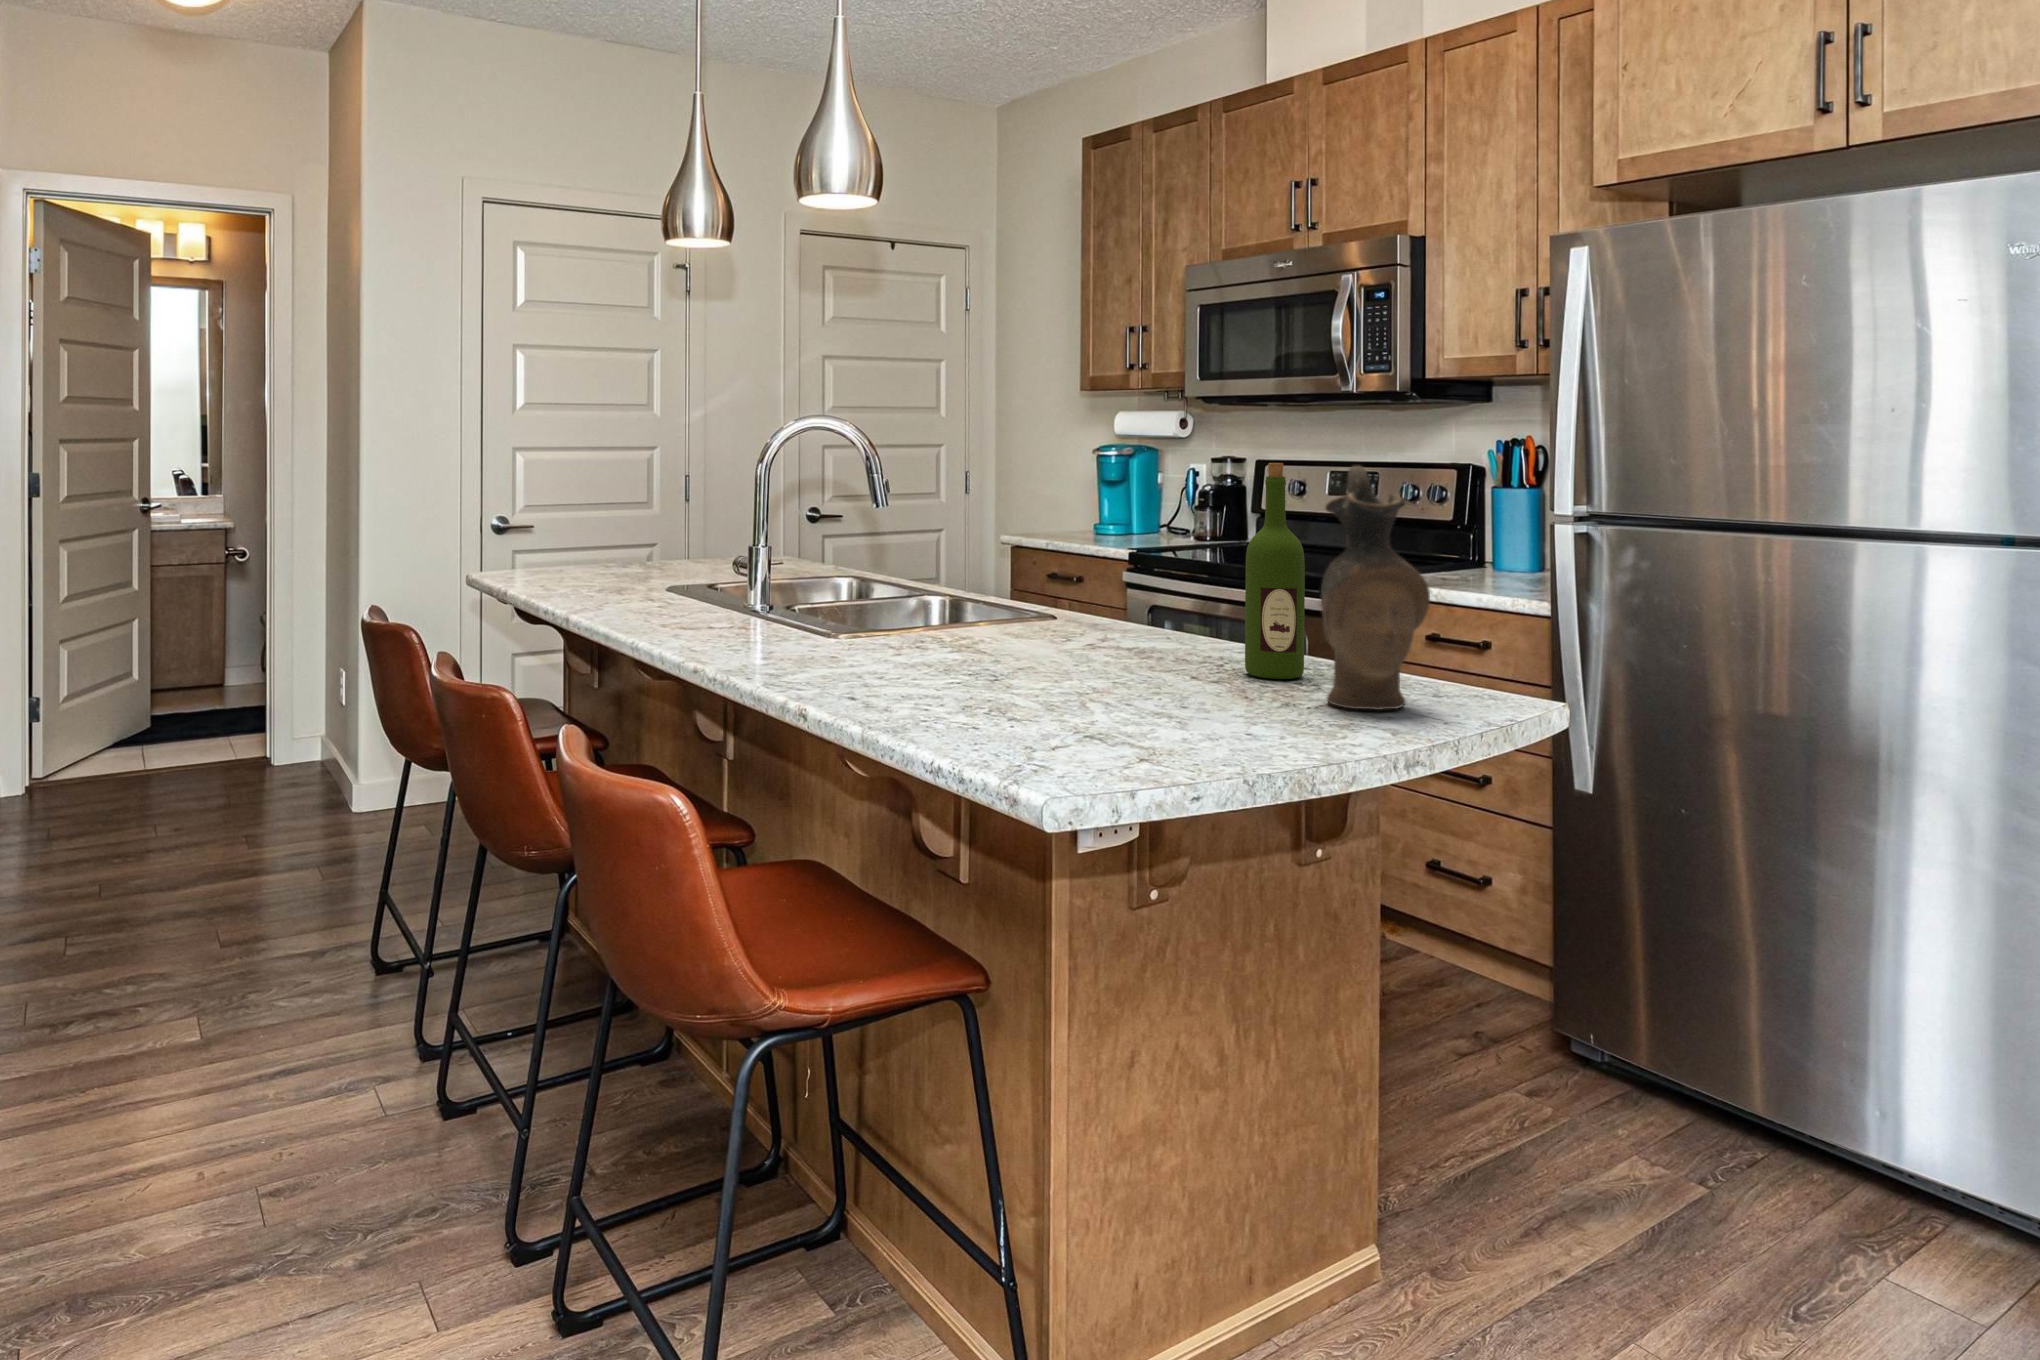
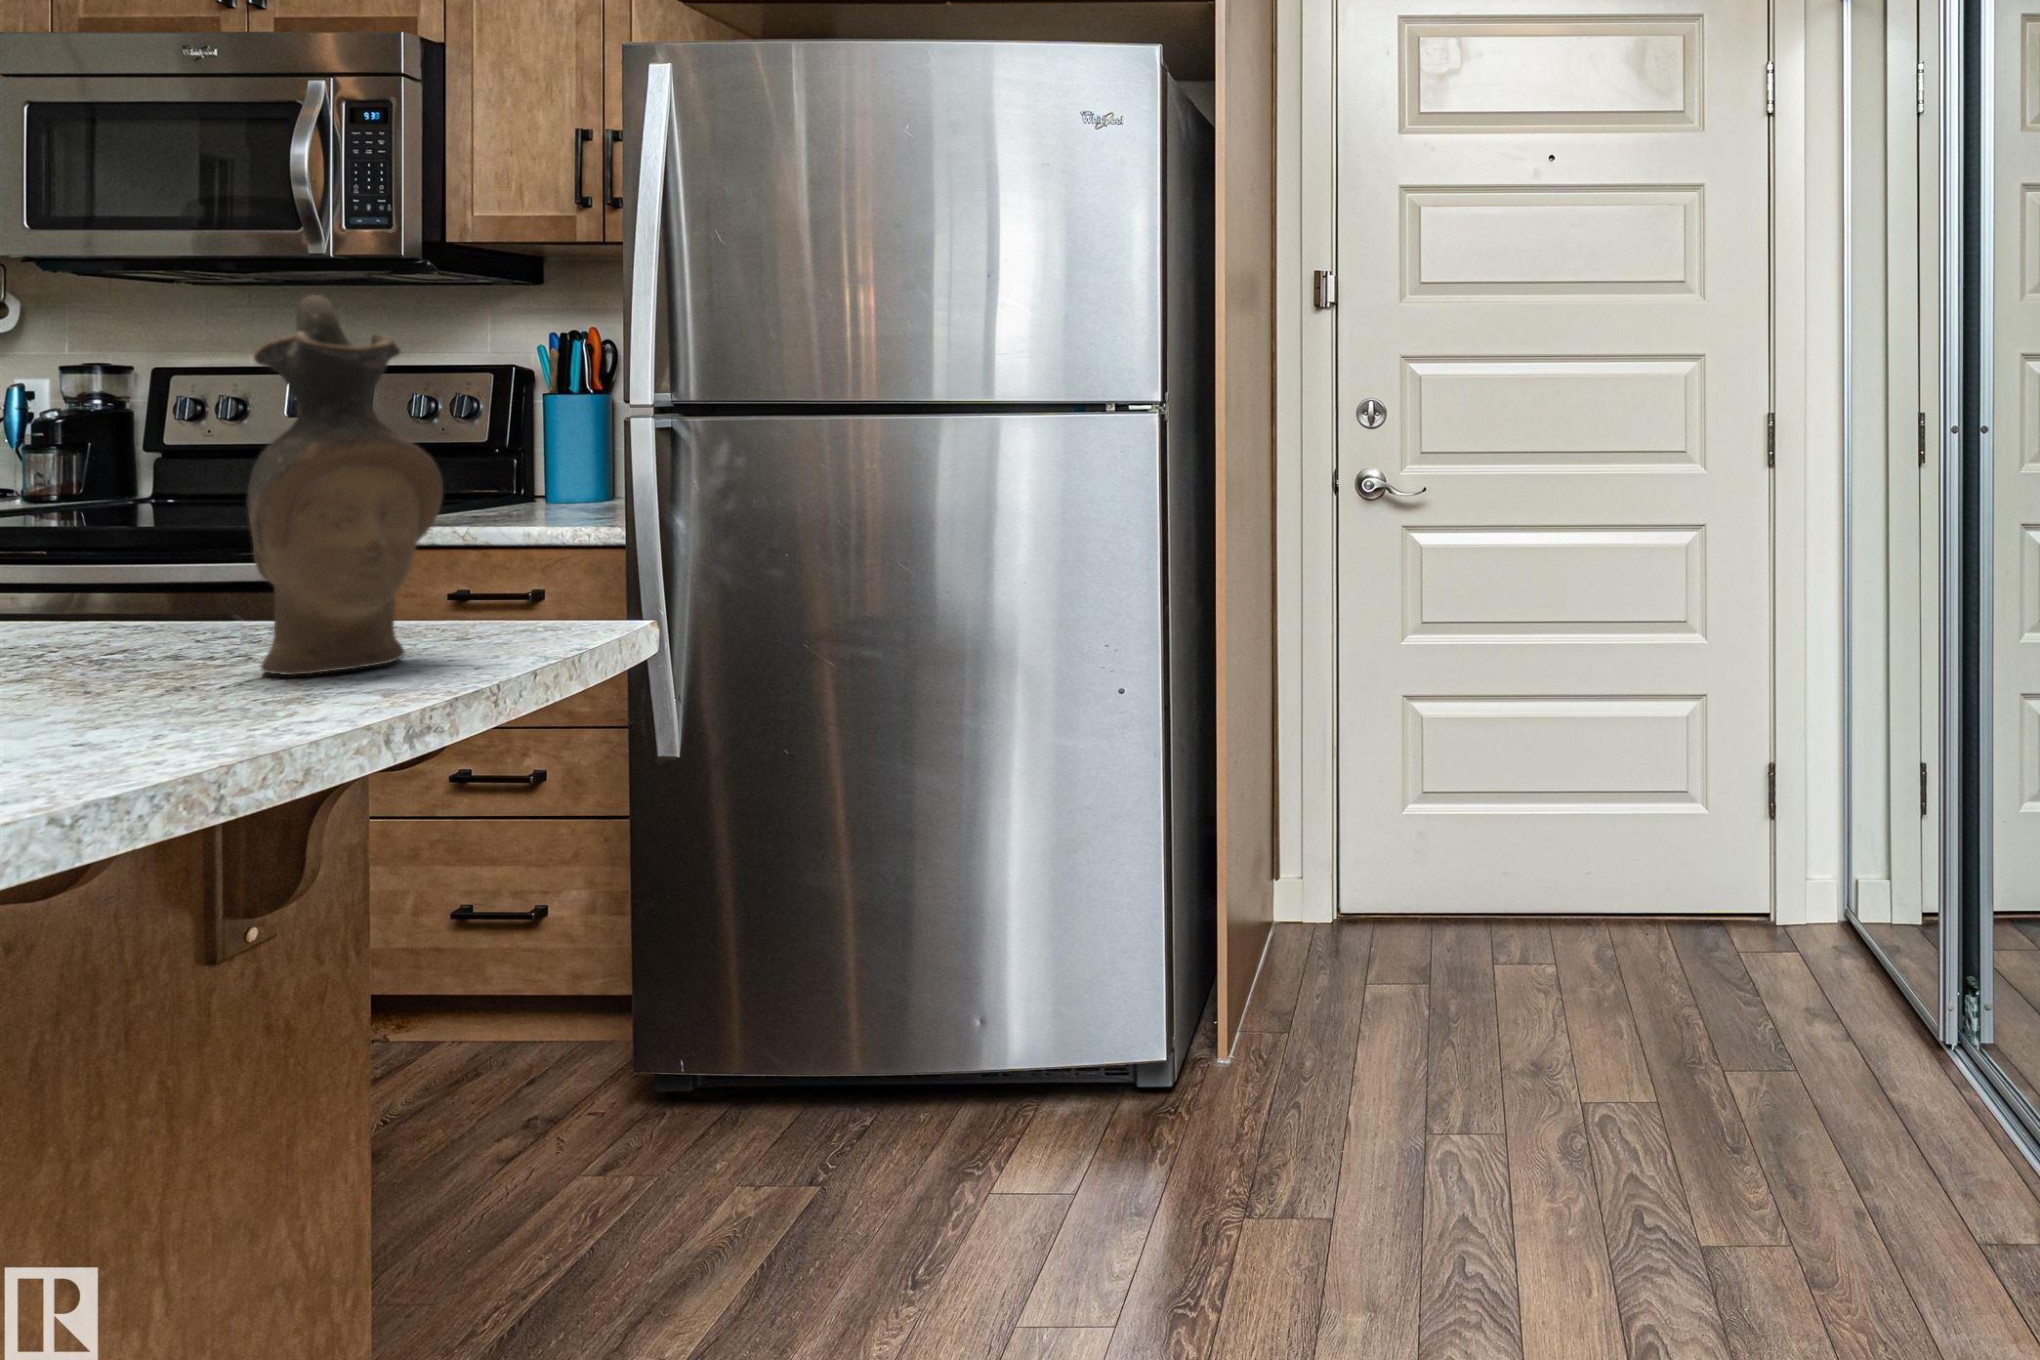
wine bottle: present [1245,463,1305,679] -> none [99,297,221,657]

